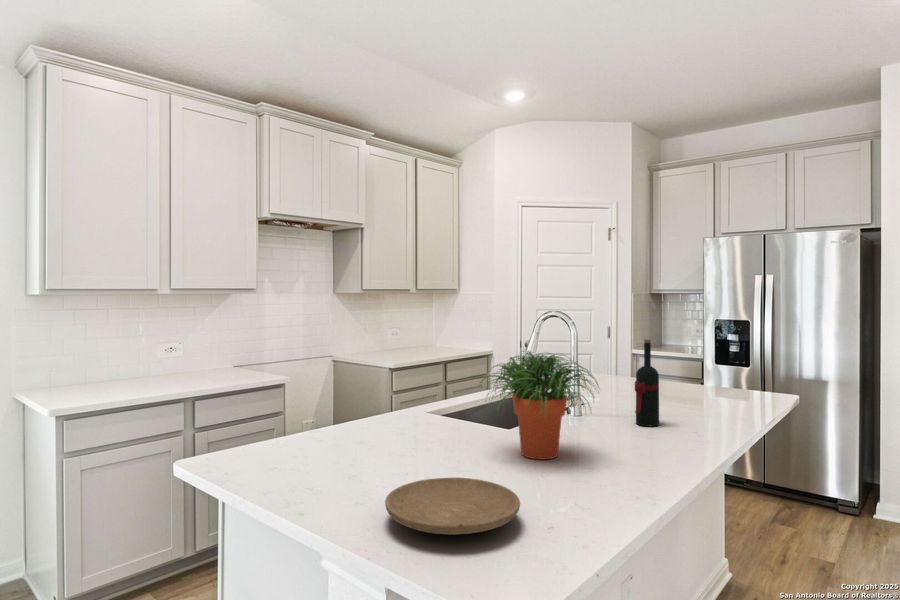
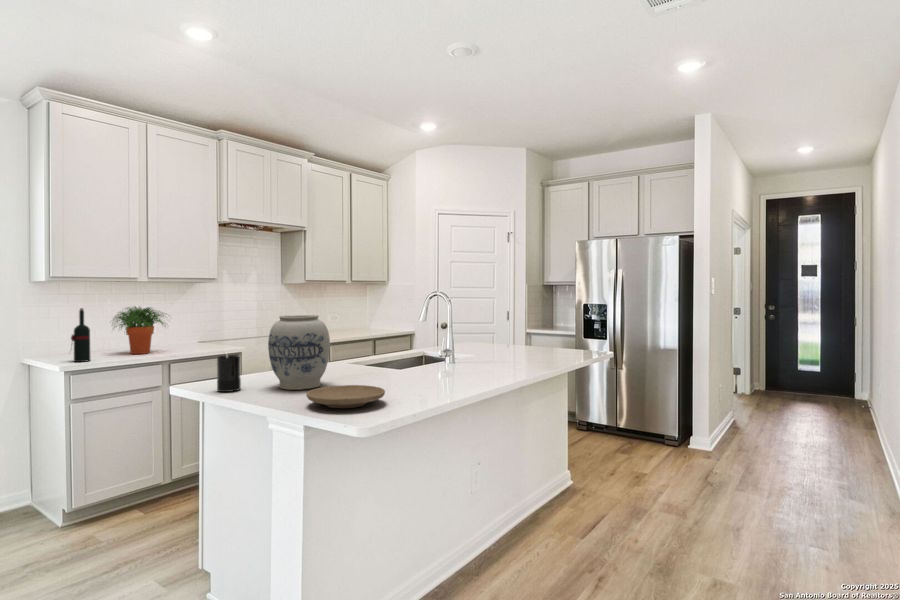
wine bottle: present [635,339,659,426] -> present [71,308,90,362]
potted plant: present [483,351,598,459] -> present [113,307,164,354]
vase: none [320,353,413,474] -> present [268,315,330,390]
candle: none [243,411,278,477] -> present [217,354,241,392]

